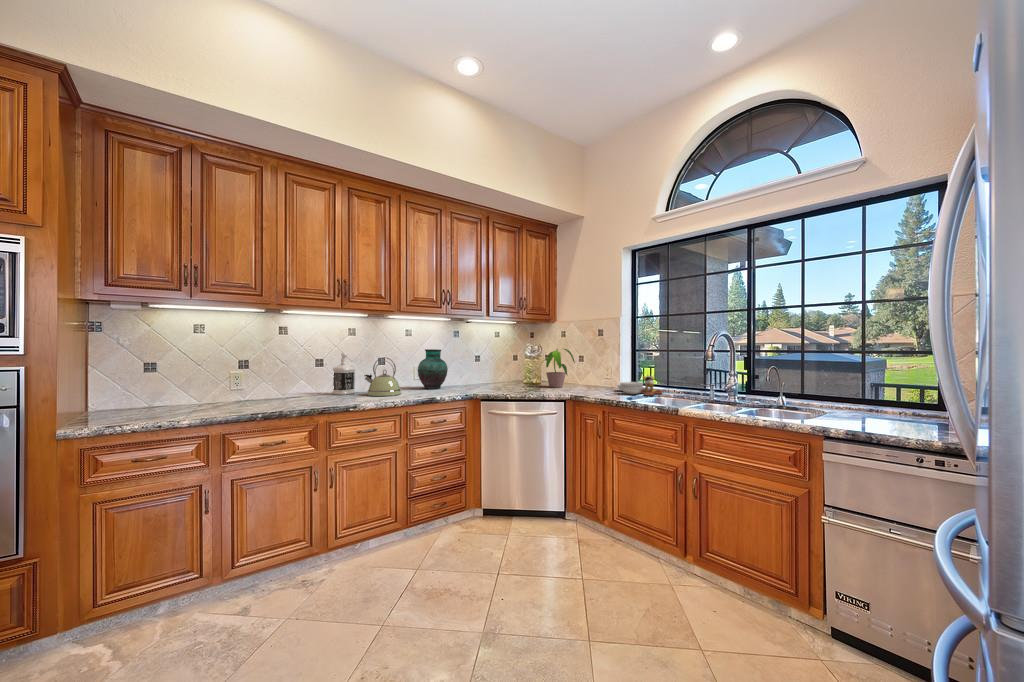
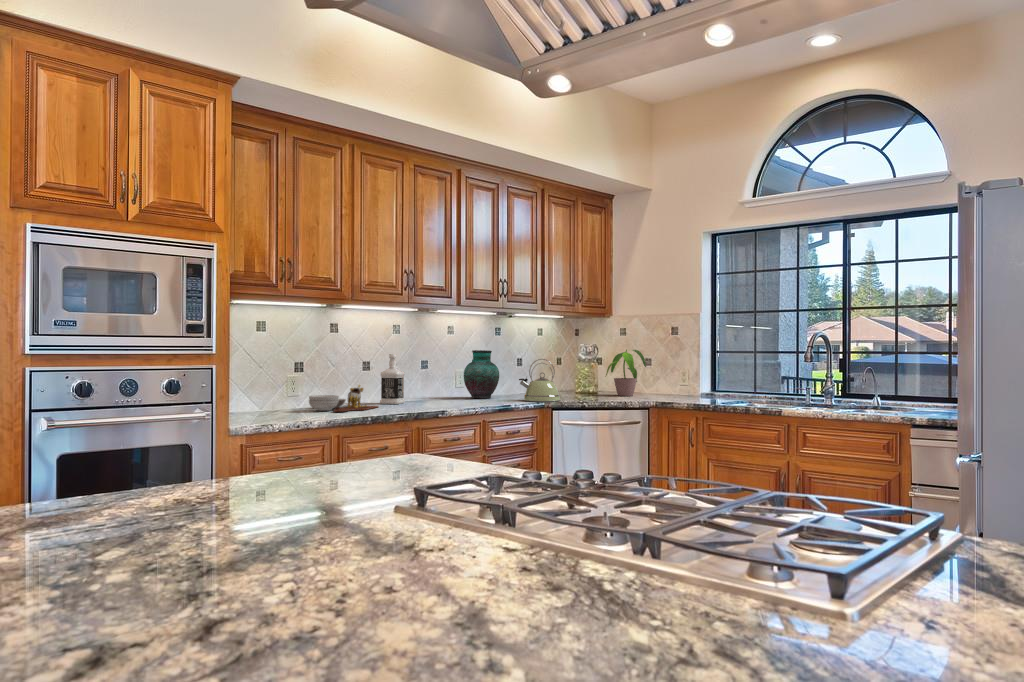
kettle: present [364,357,401,396] -> present [519,359,560,402]
cutting board: present [617,375,662,396] -> present [309,385,378,412]

